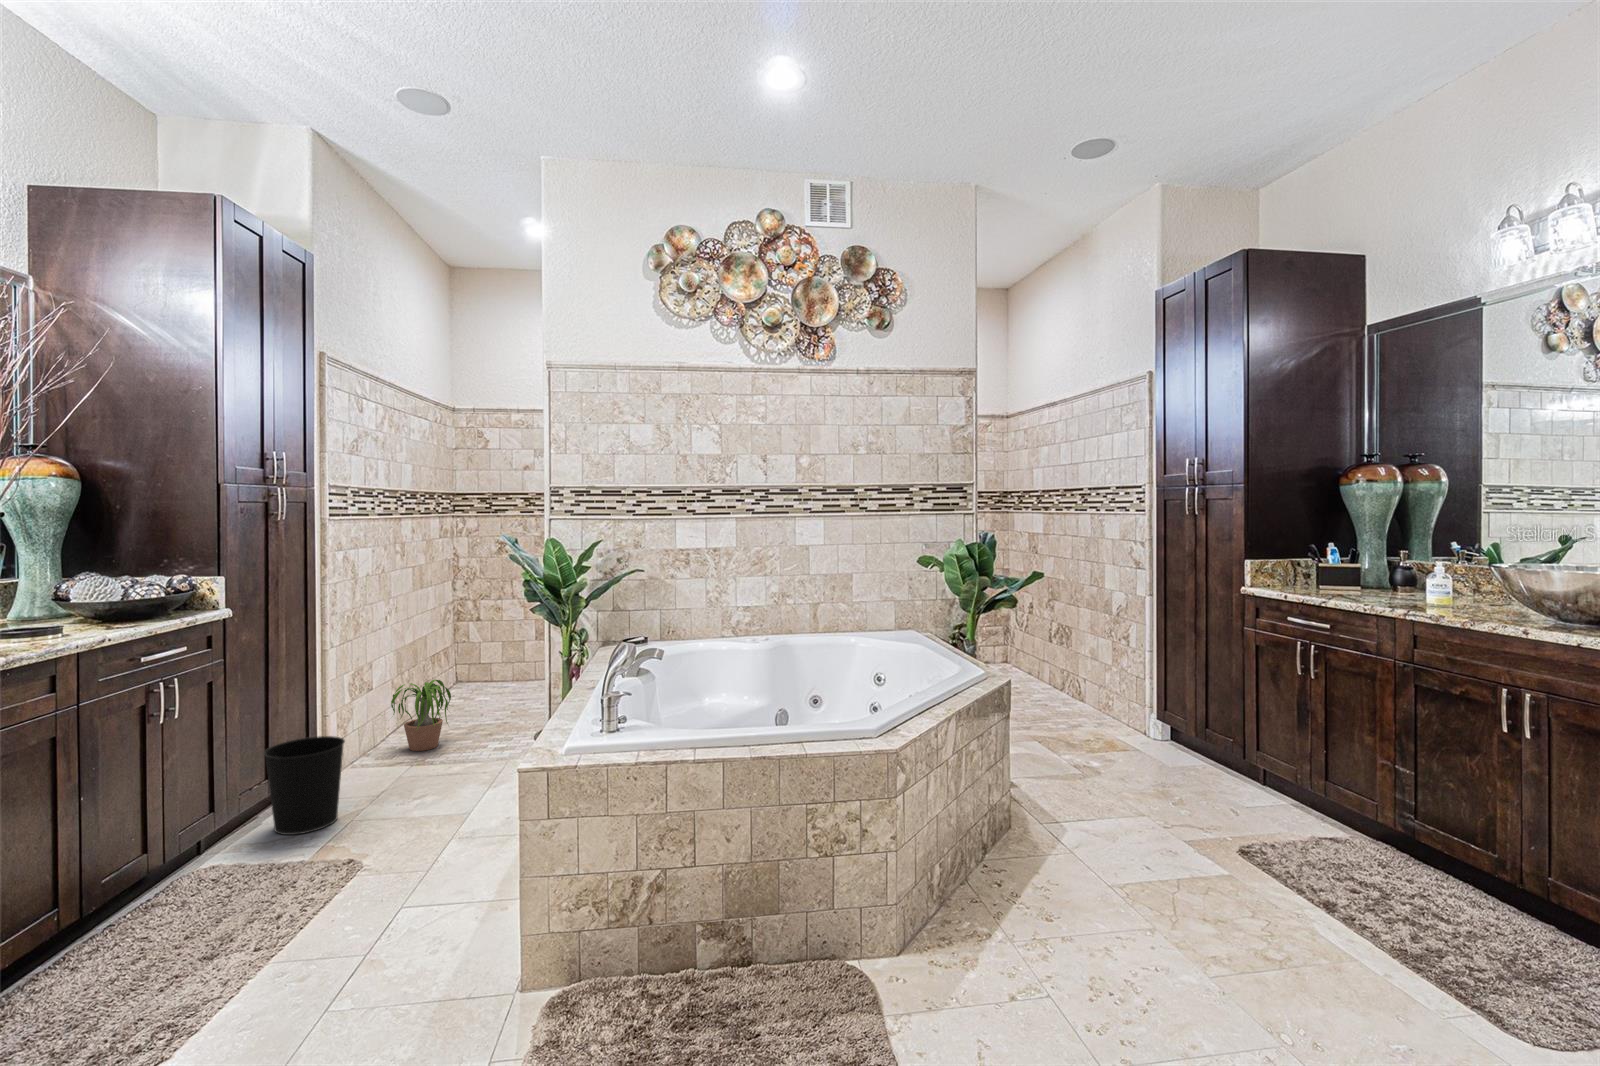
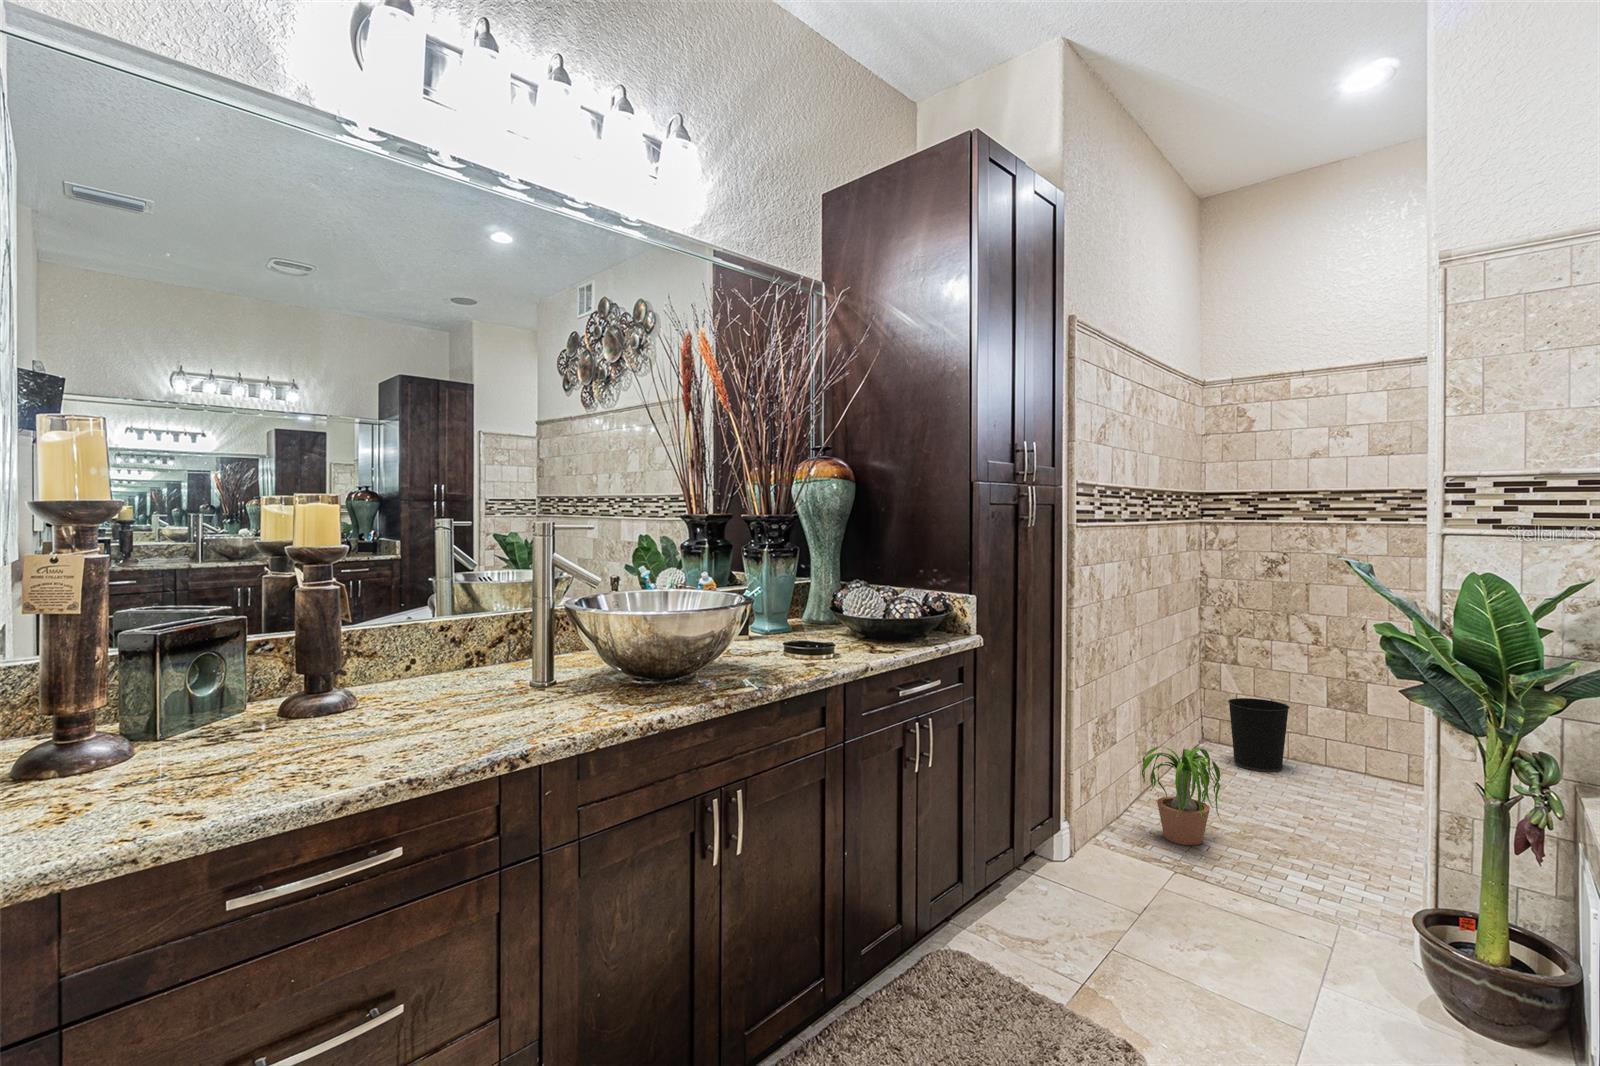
wastebasket: present [264,736,345,835] -> present [1228,698,1290,772]

